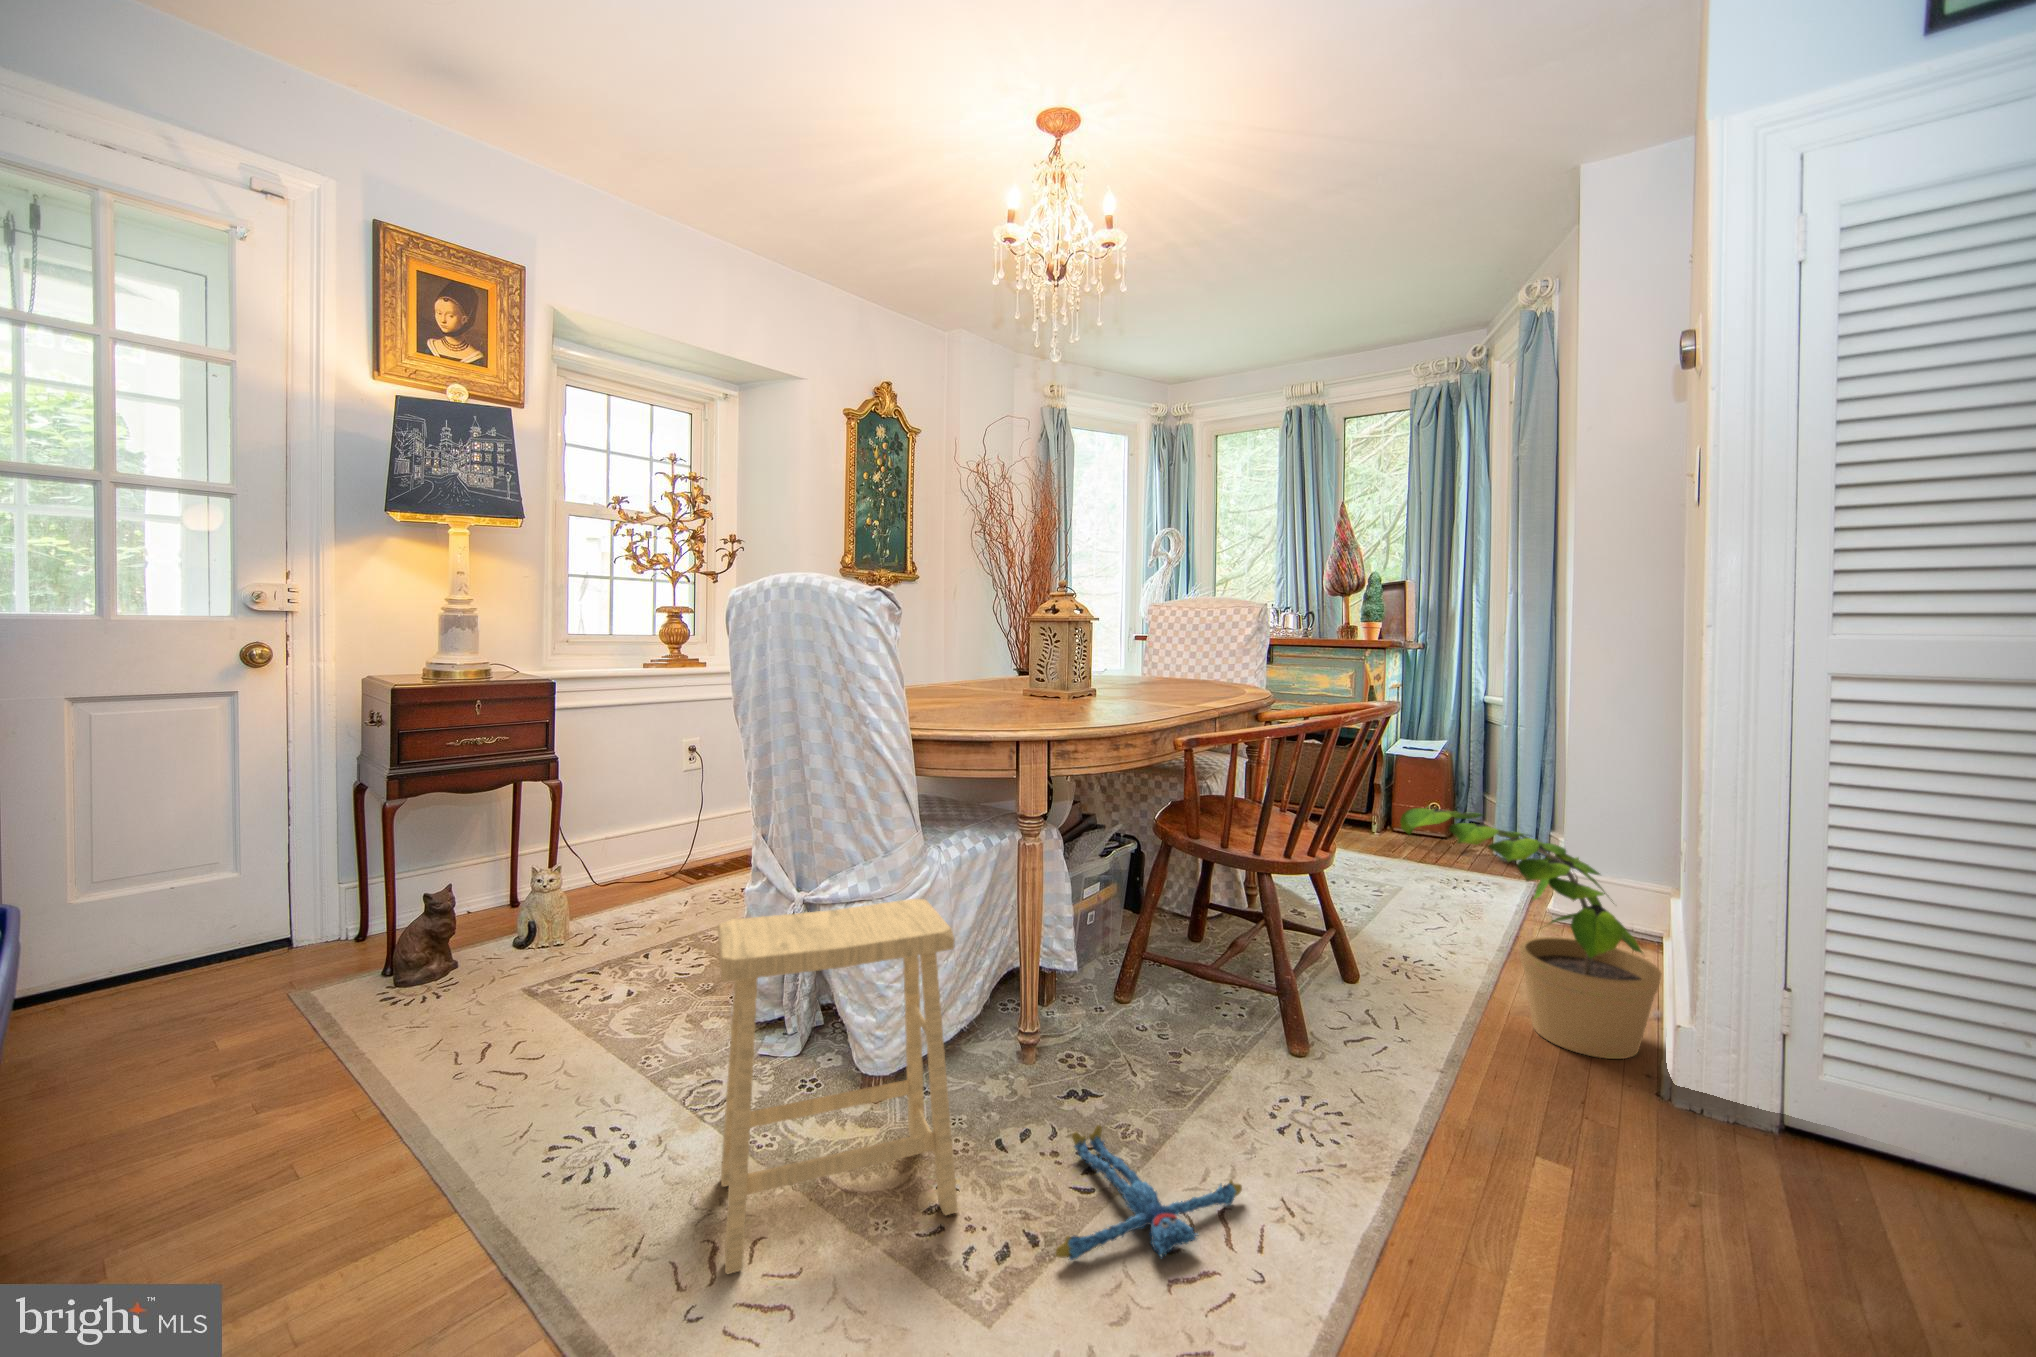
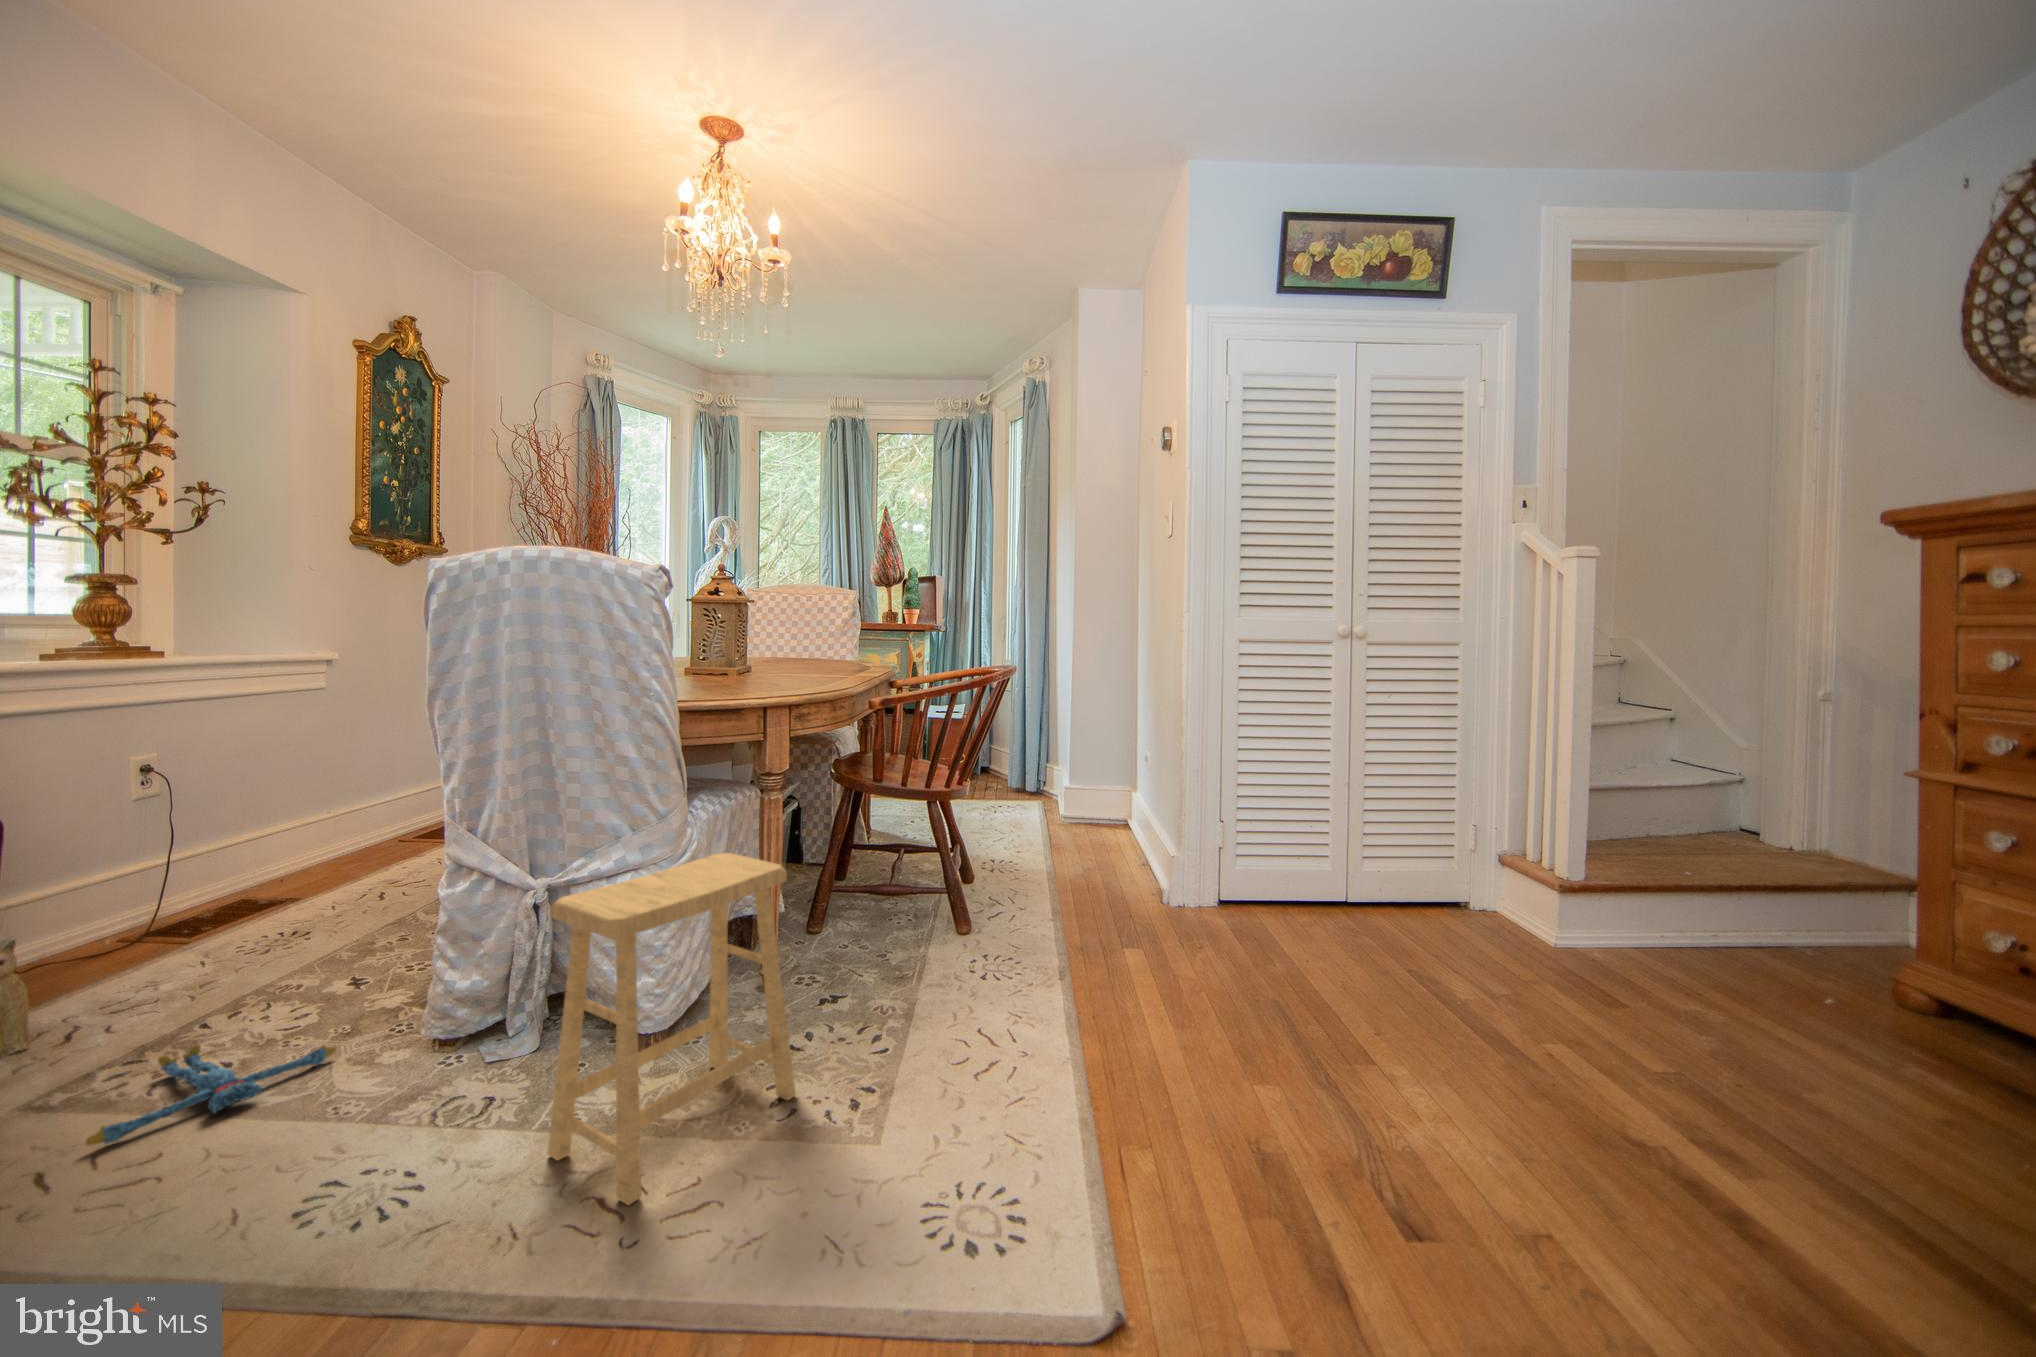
potted plant: present [1400,806,1661,1059] -> none [1000,745,1152,891]
plush toy: present [1056,1125,1242,1260] -> present [86,1045,336,1146]

